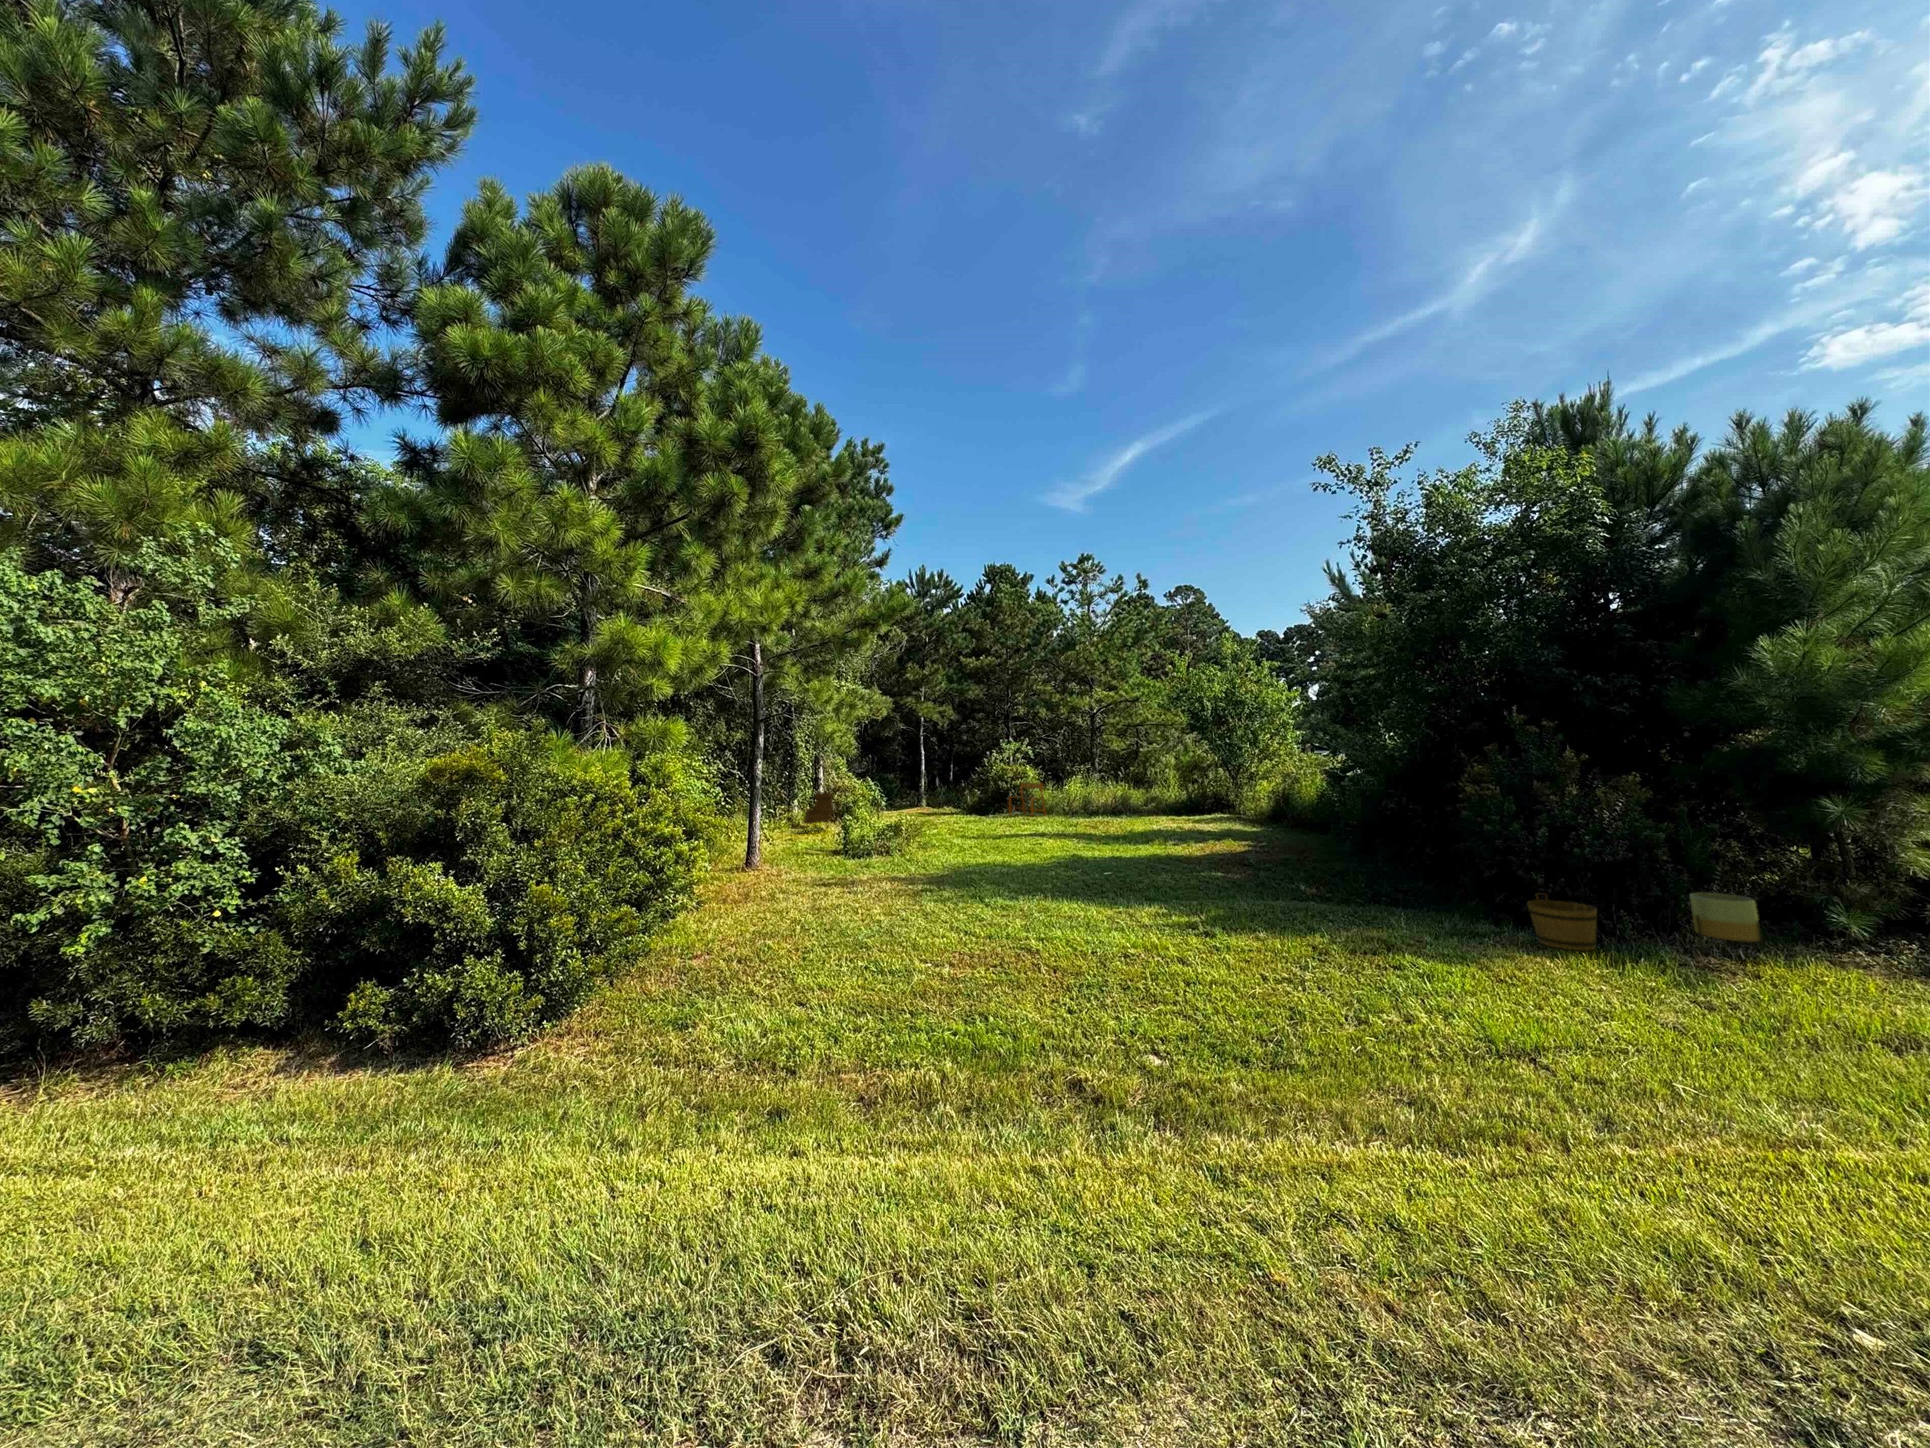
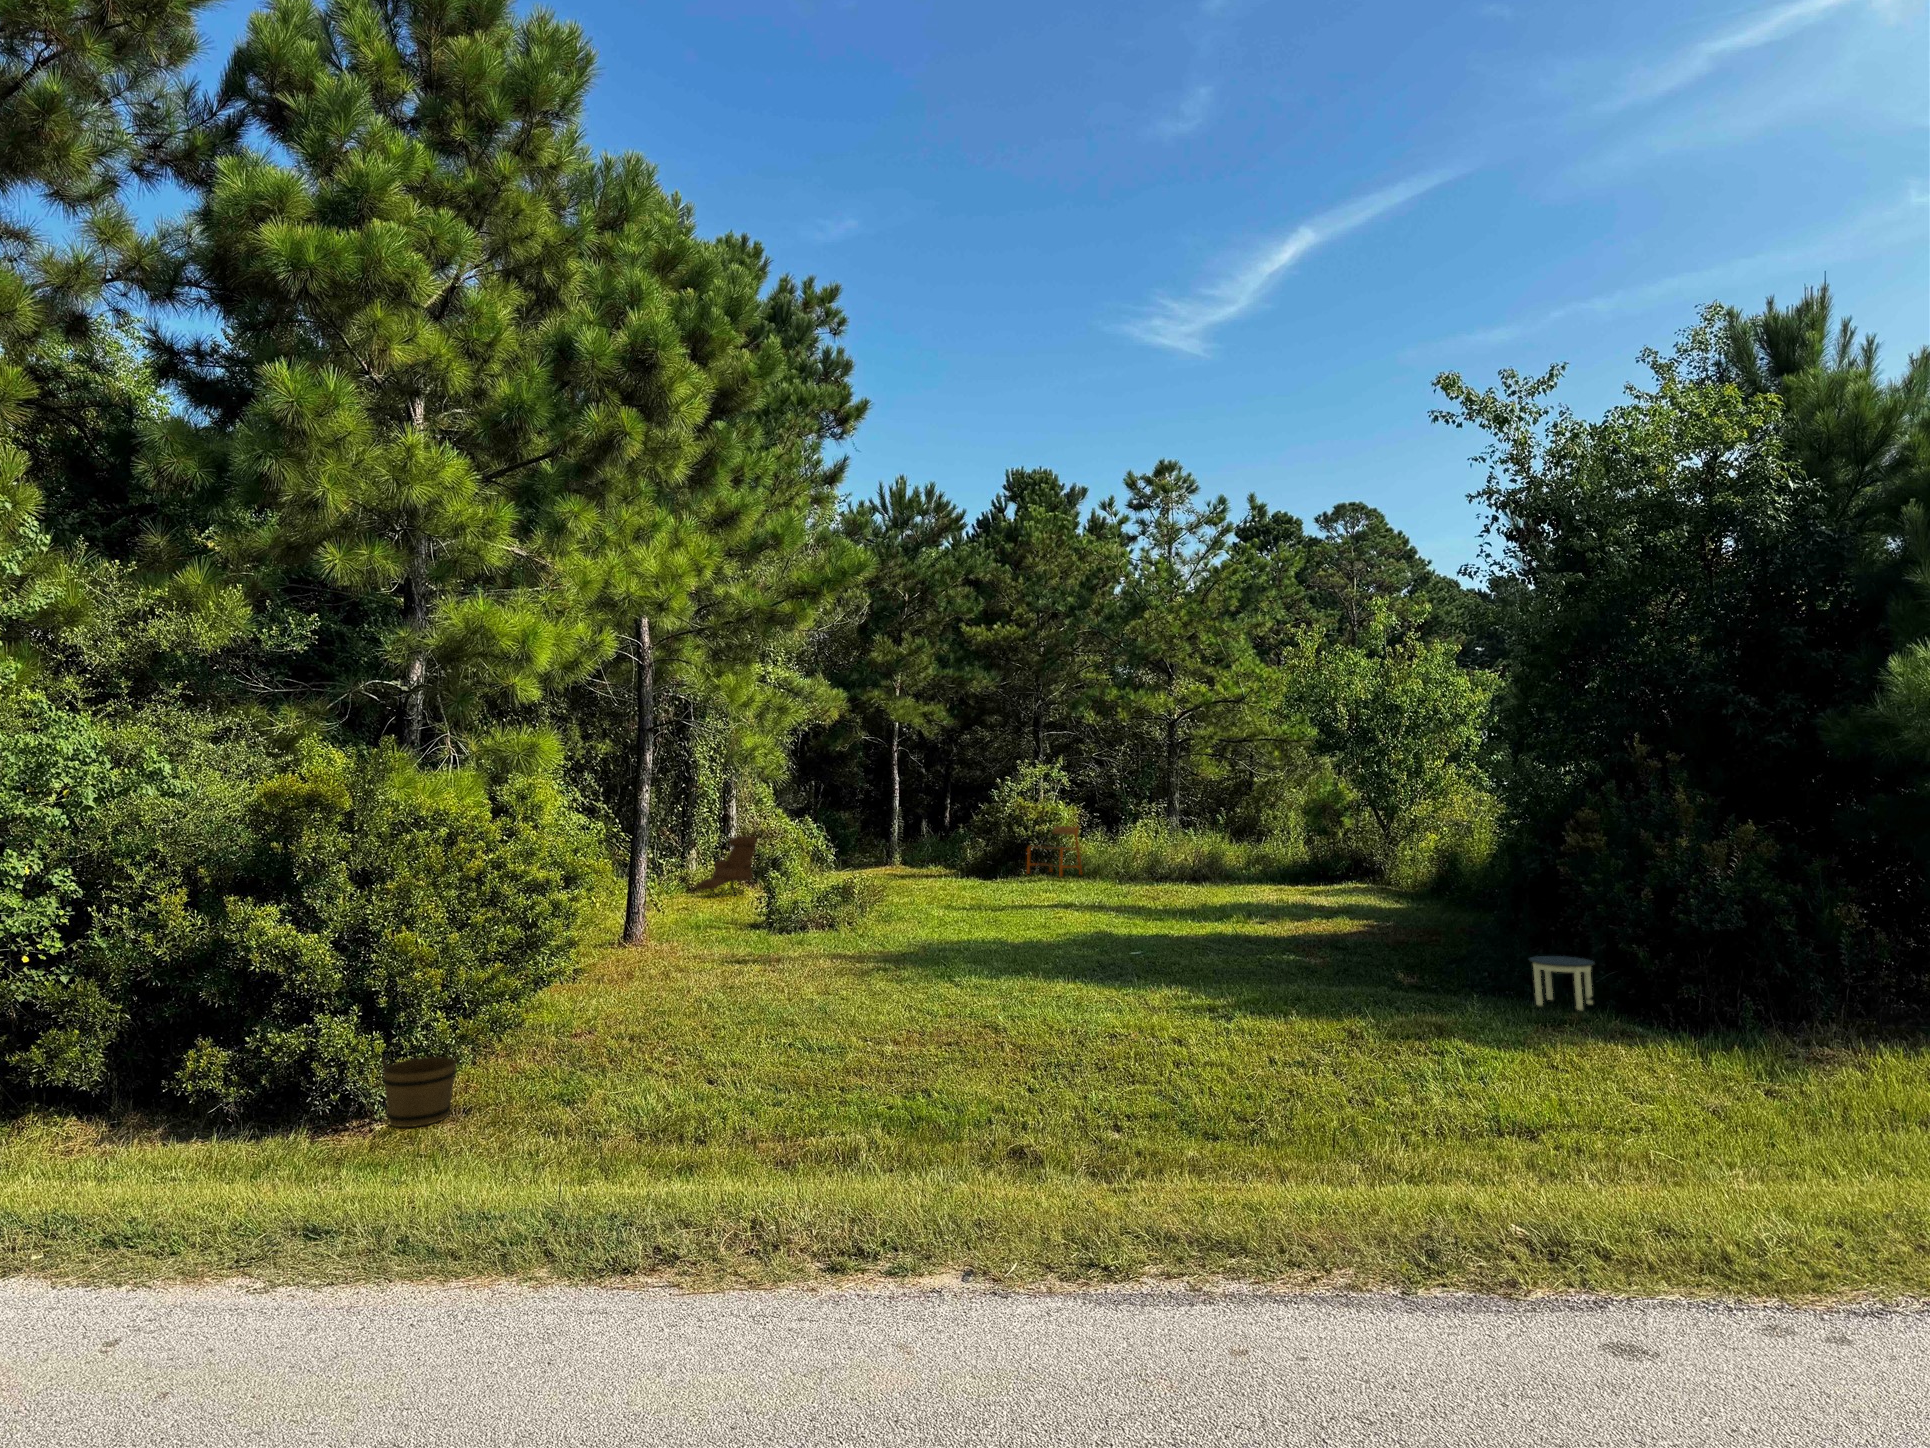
round table: none [1438,886,1497,931] -> present [1529,956,1595,1010]
planter: present [1689,893,1766,962] -> none [1796,959,1866,1040]
bucket: present [1527,894,1597,951] -> present [382,1053,457,1127]

